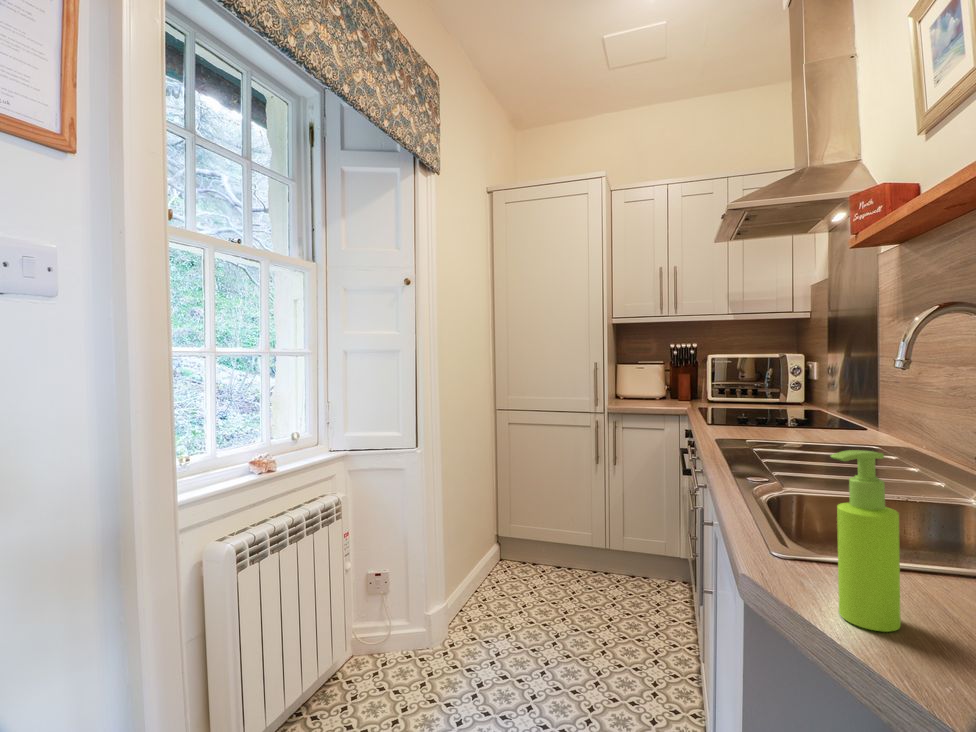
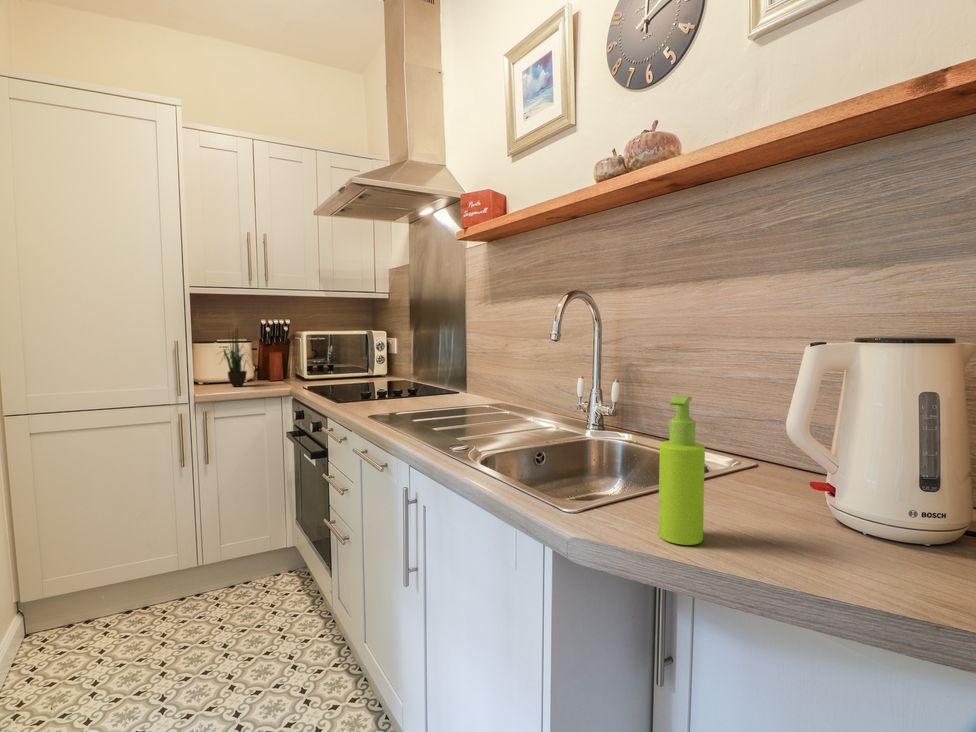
potted plant: none [626,344,660,405] -> present [223,330,247,387]

